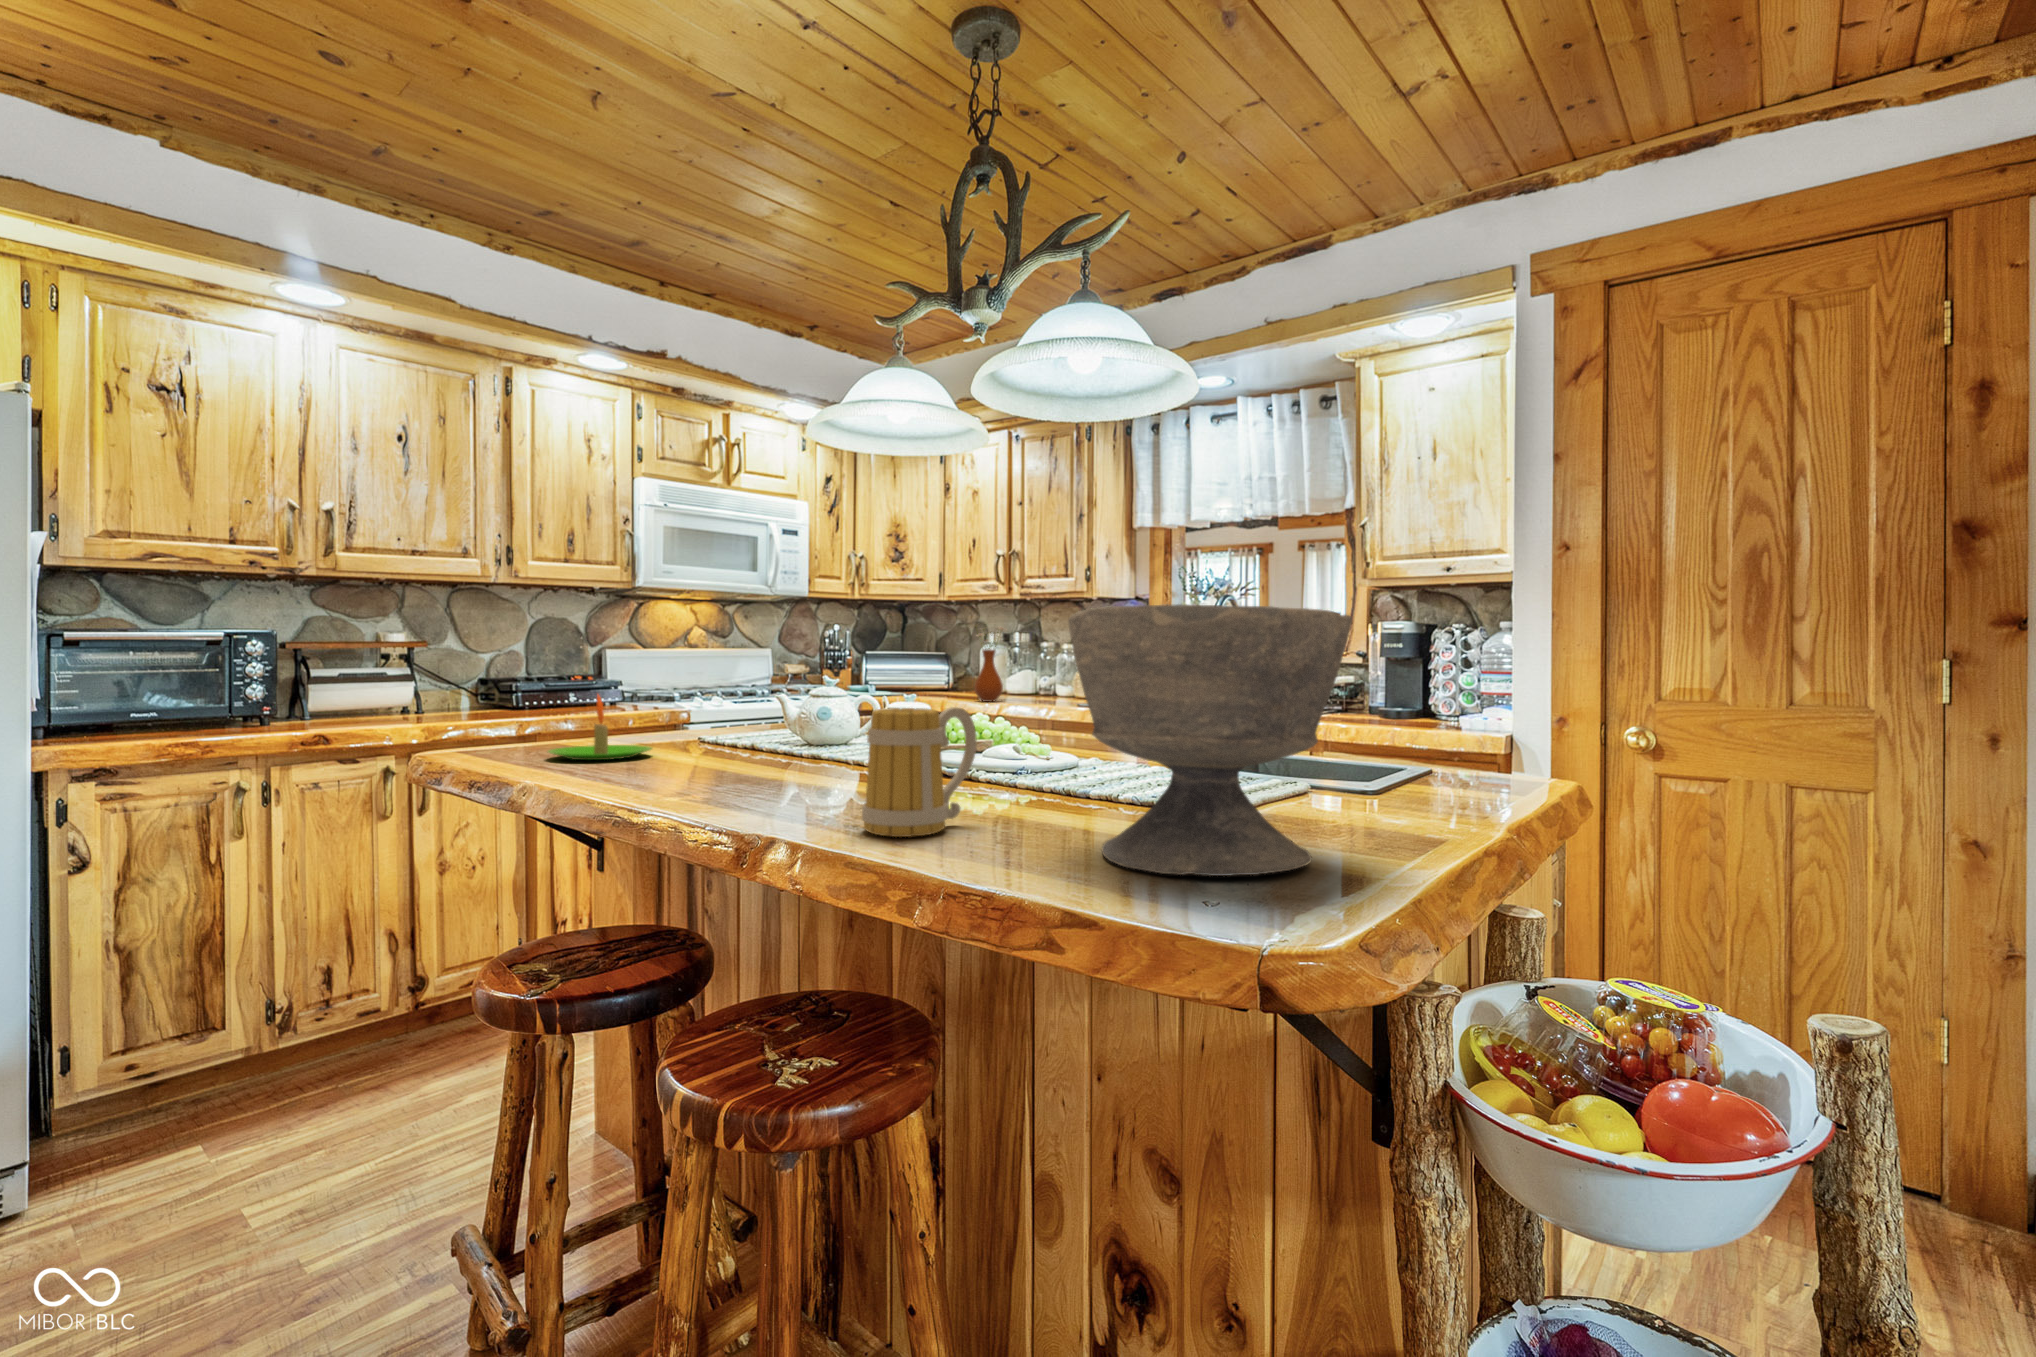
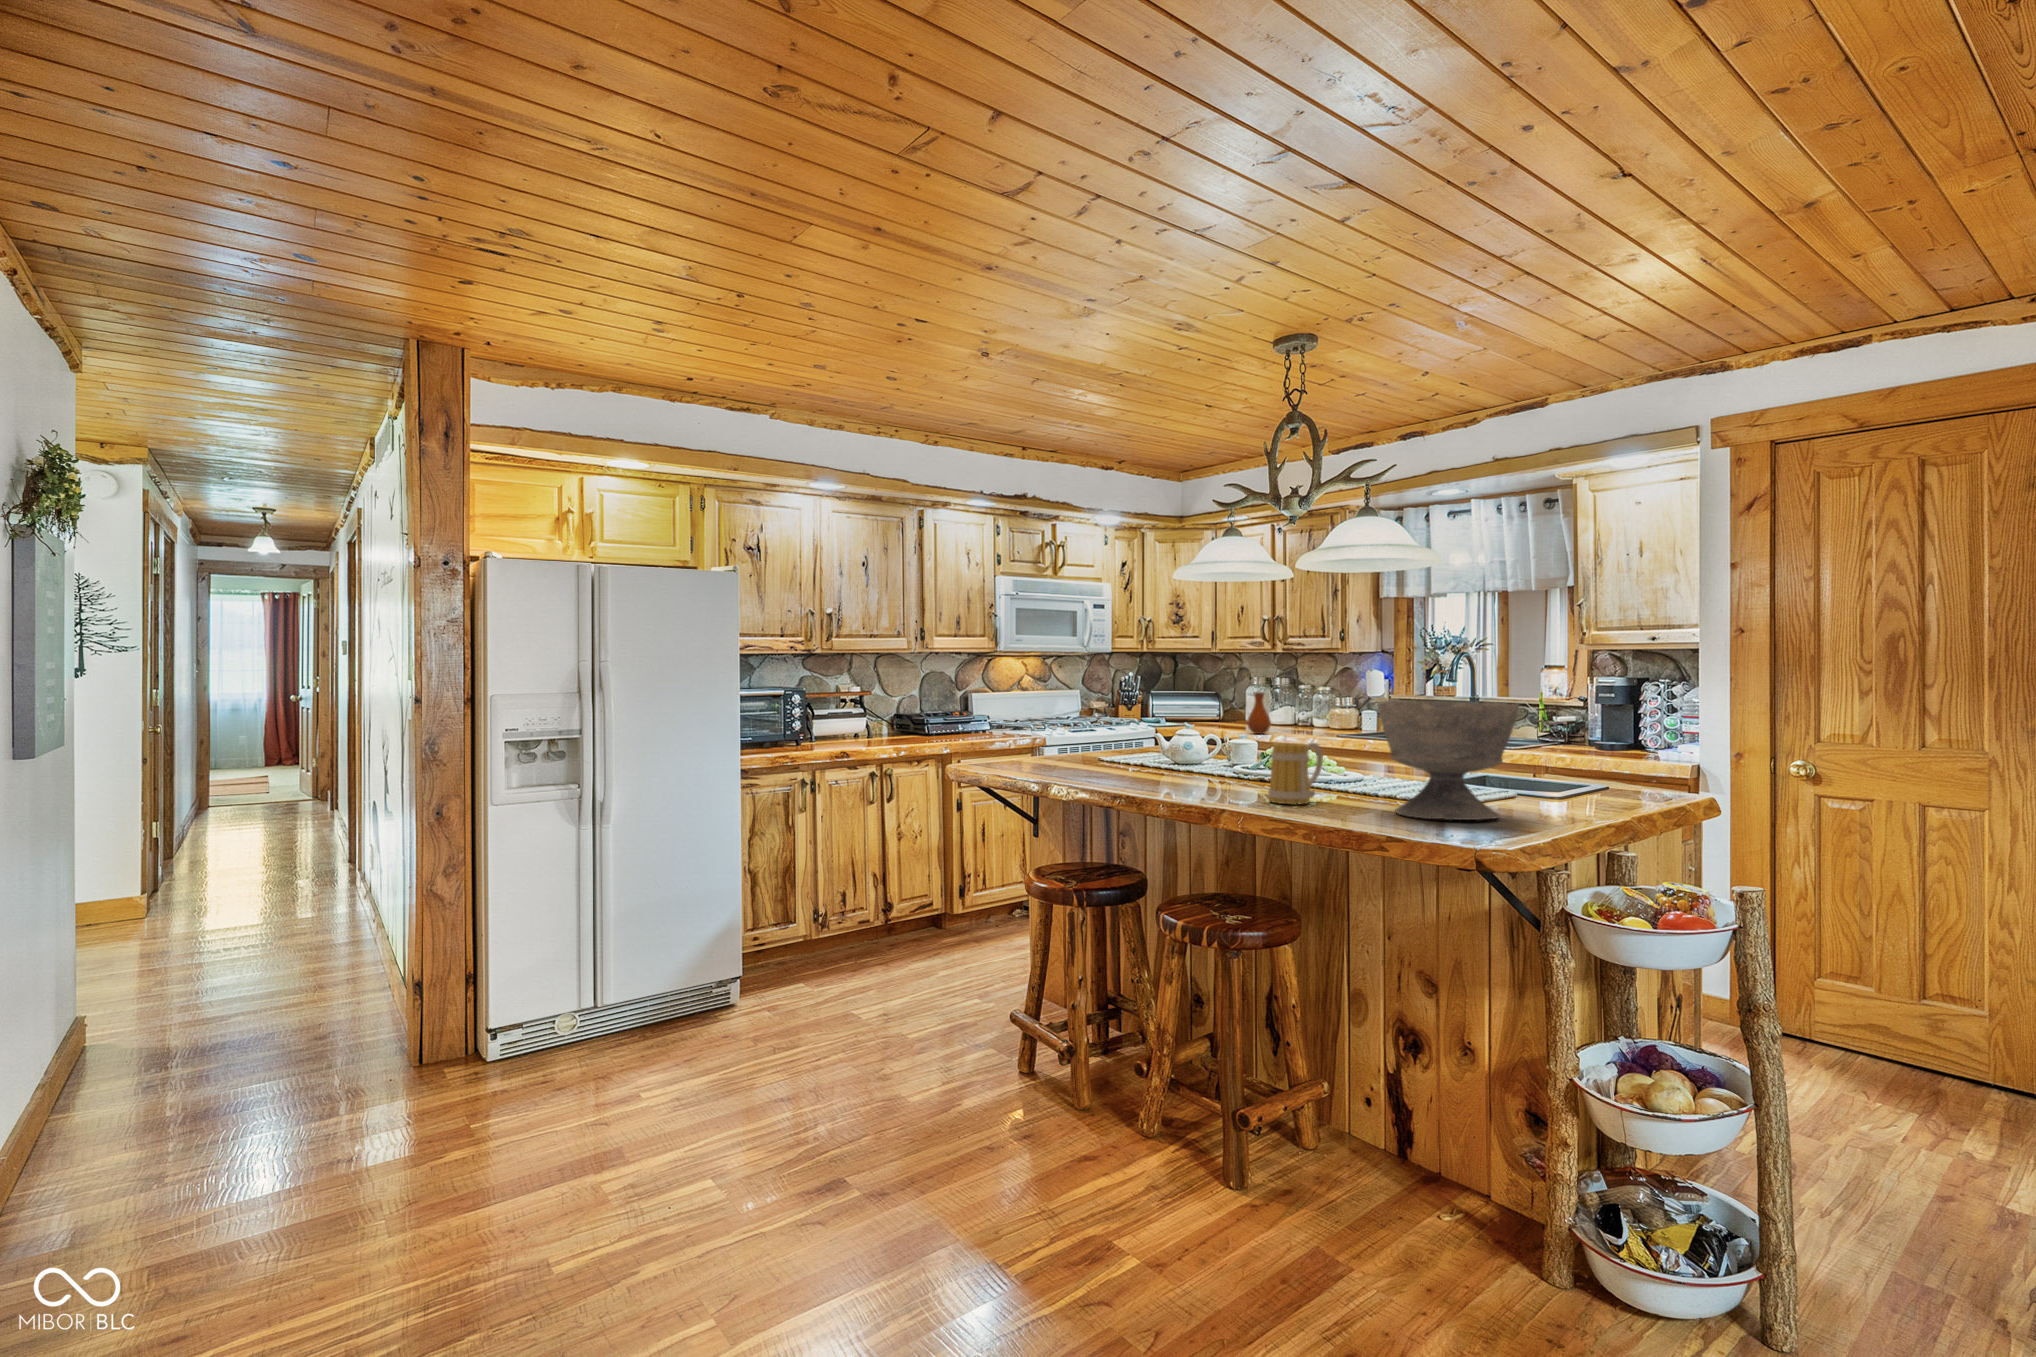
candle: present [548,695,652,760] -> none [1033,729,1091,768]

